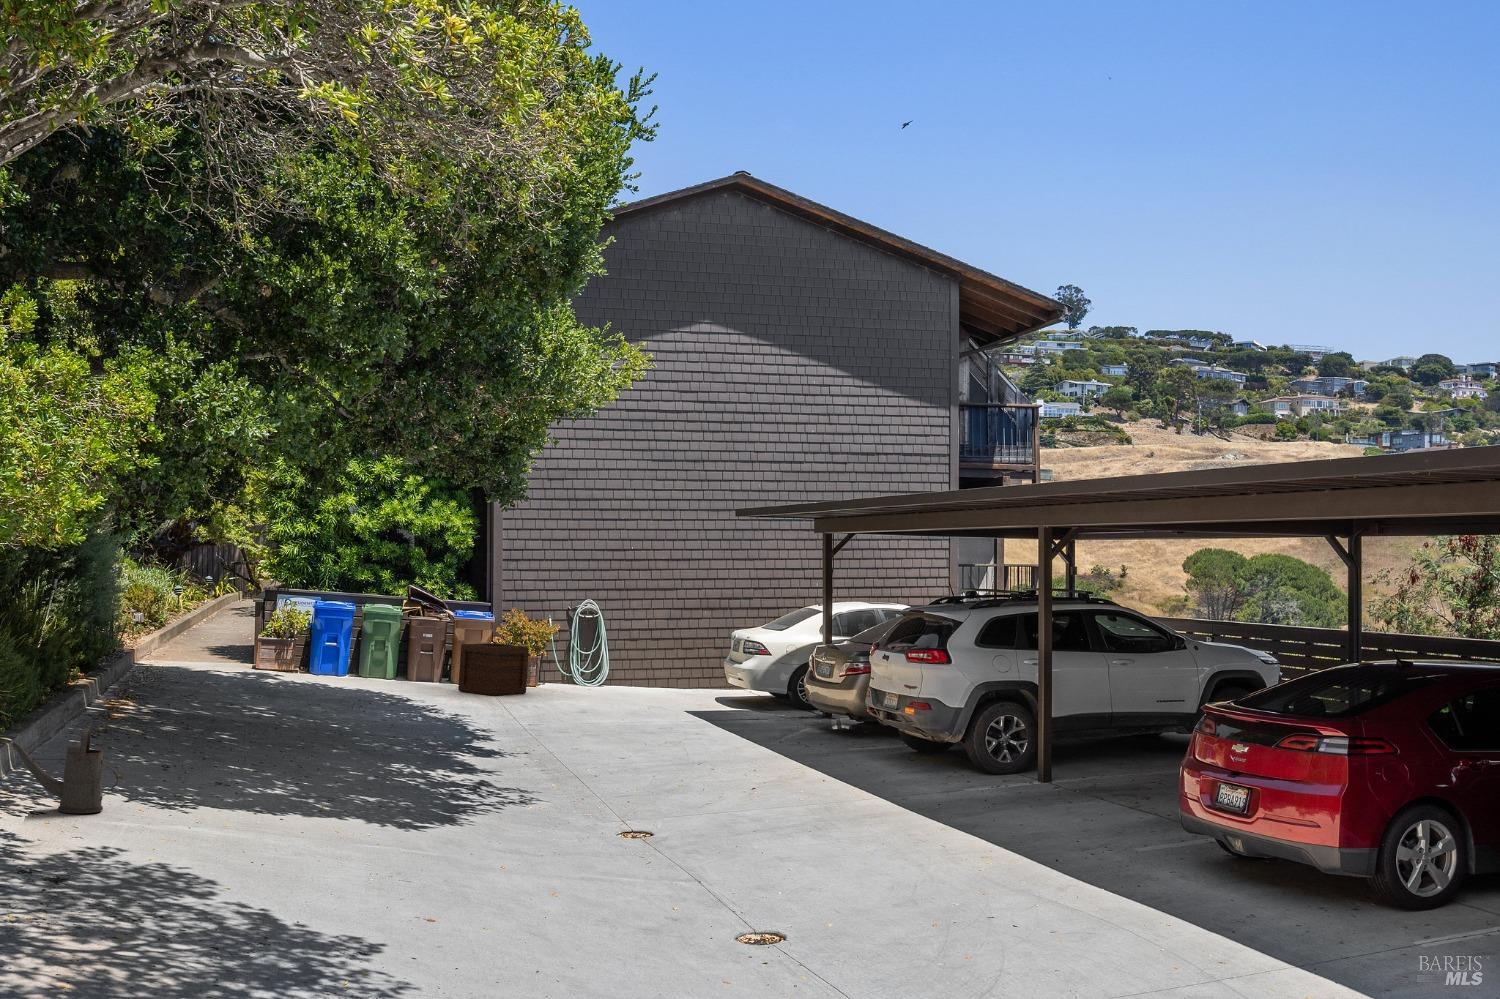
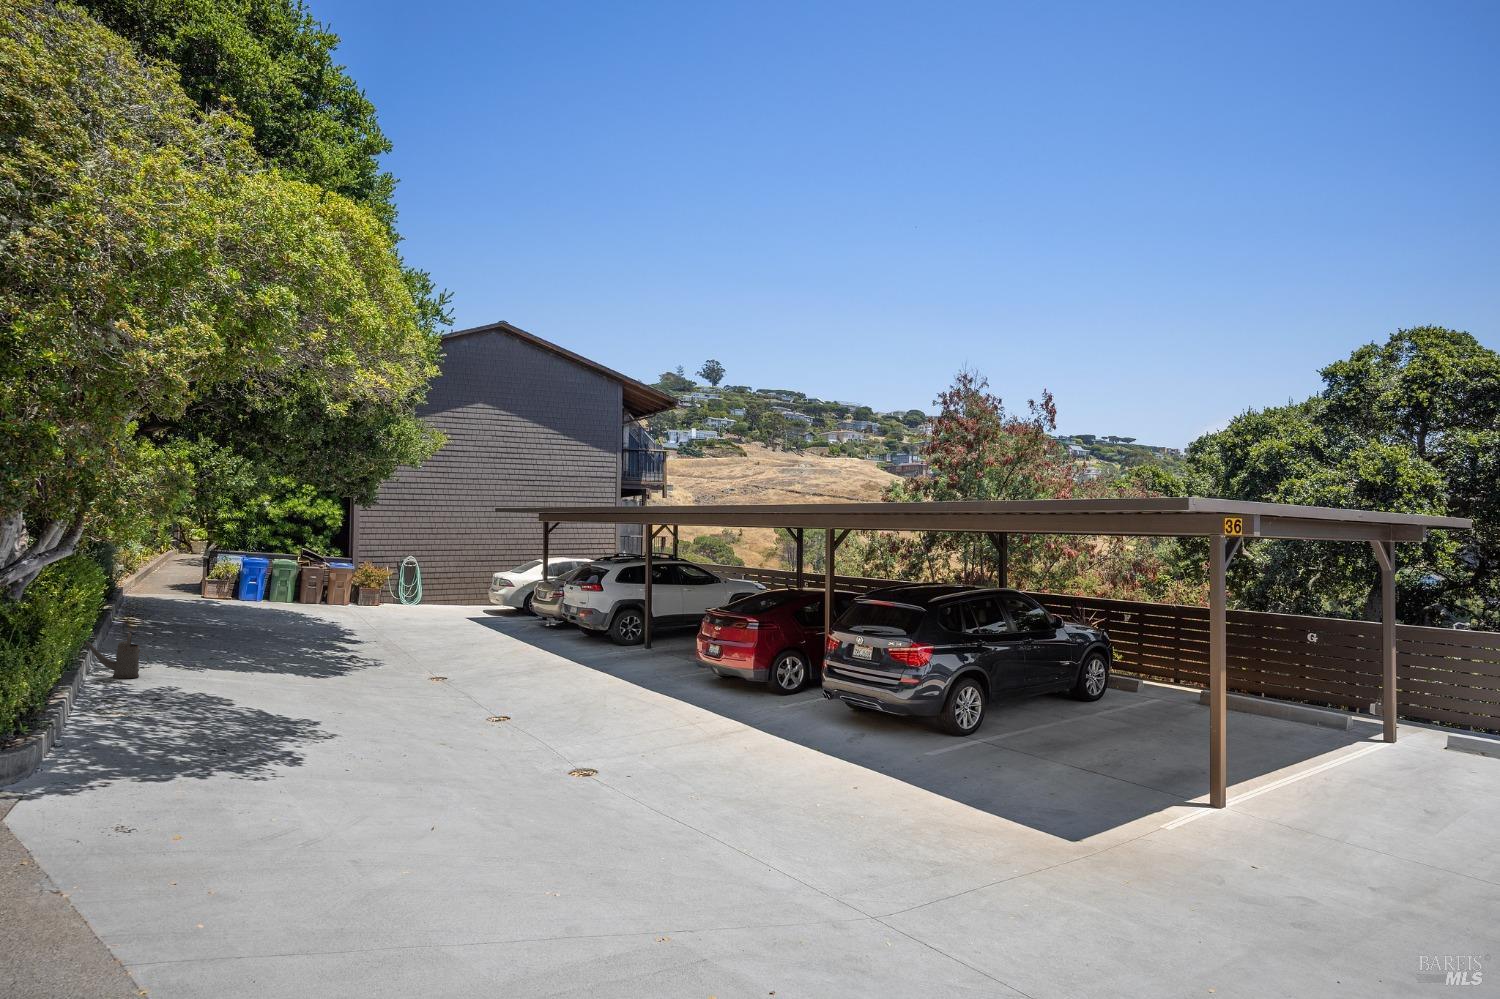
wooden crate: present [458,643,529,696] -> none [333,581,375,610]

